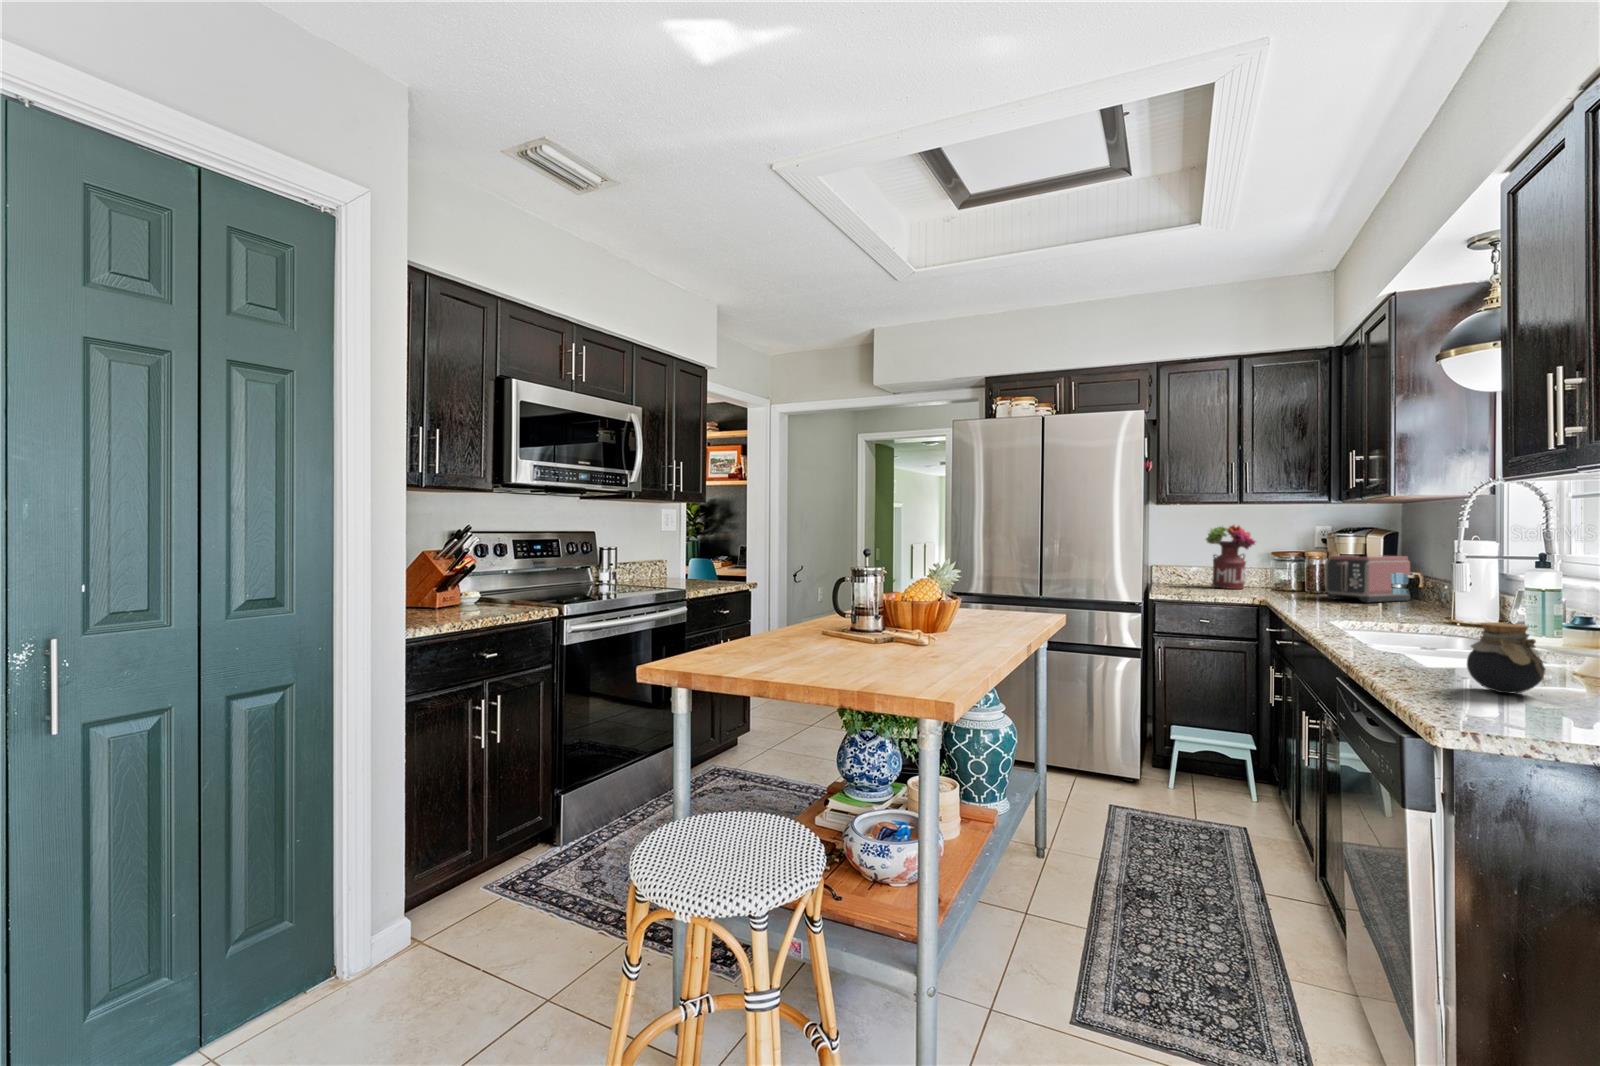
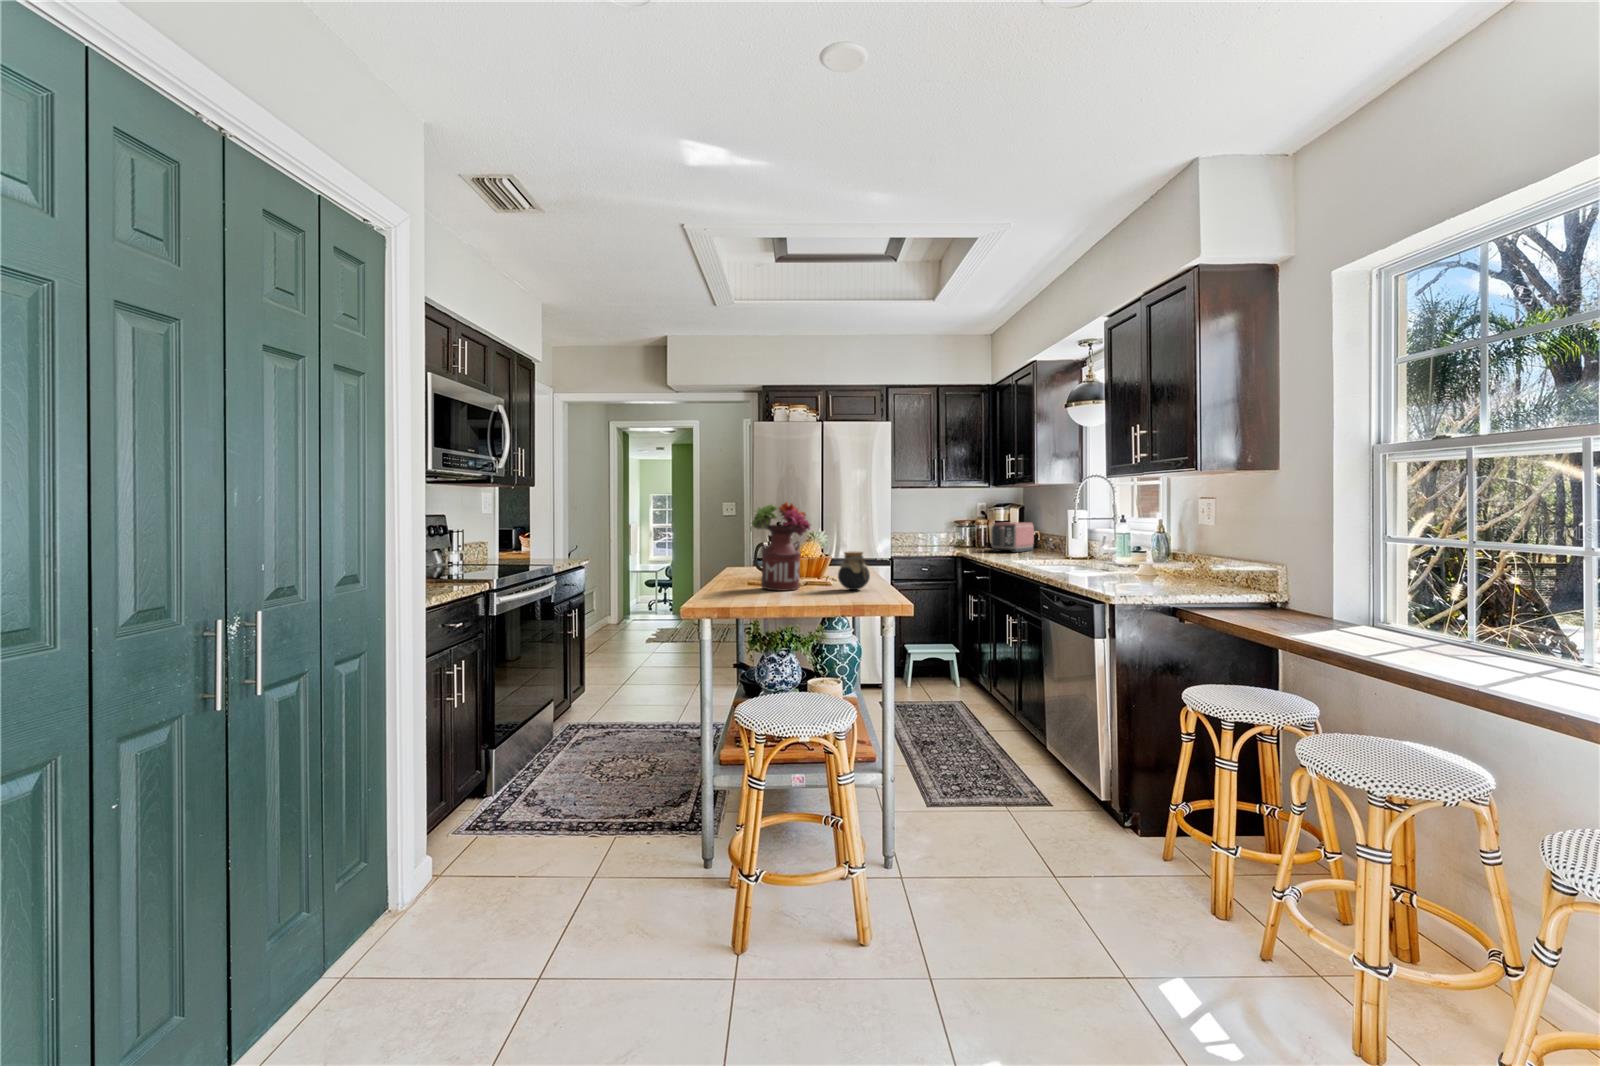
flower arrangement: present [1206,524,1256,589] -> present [751,502,810,591]
jar: present [1467,623,1546,694] -> present [838,551,870,590]

